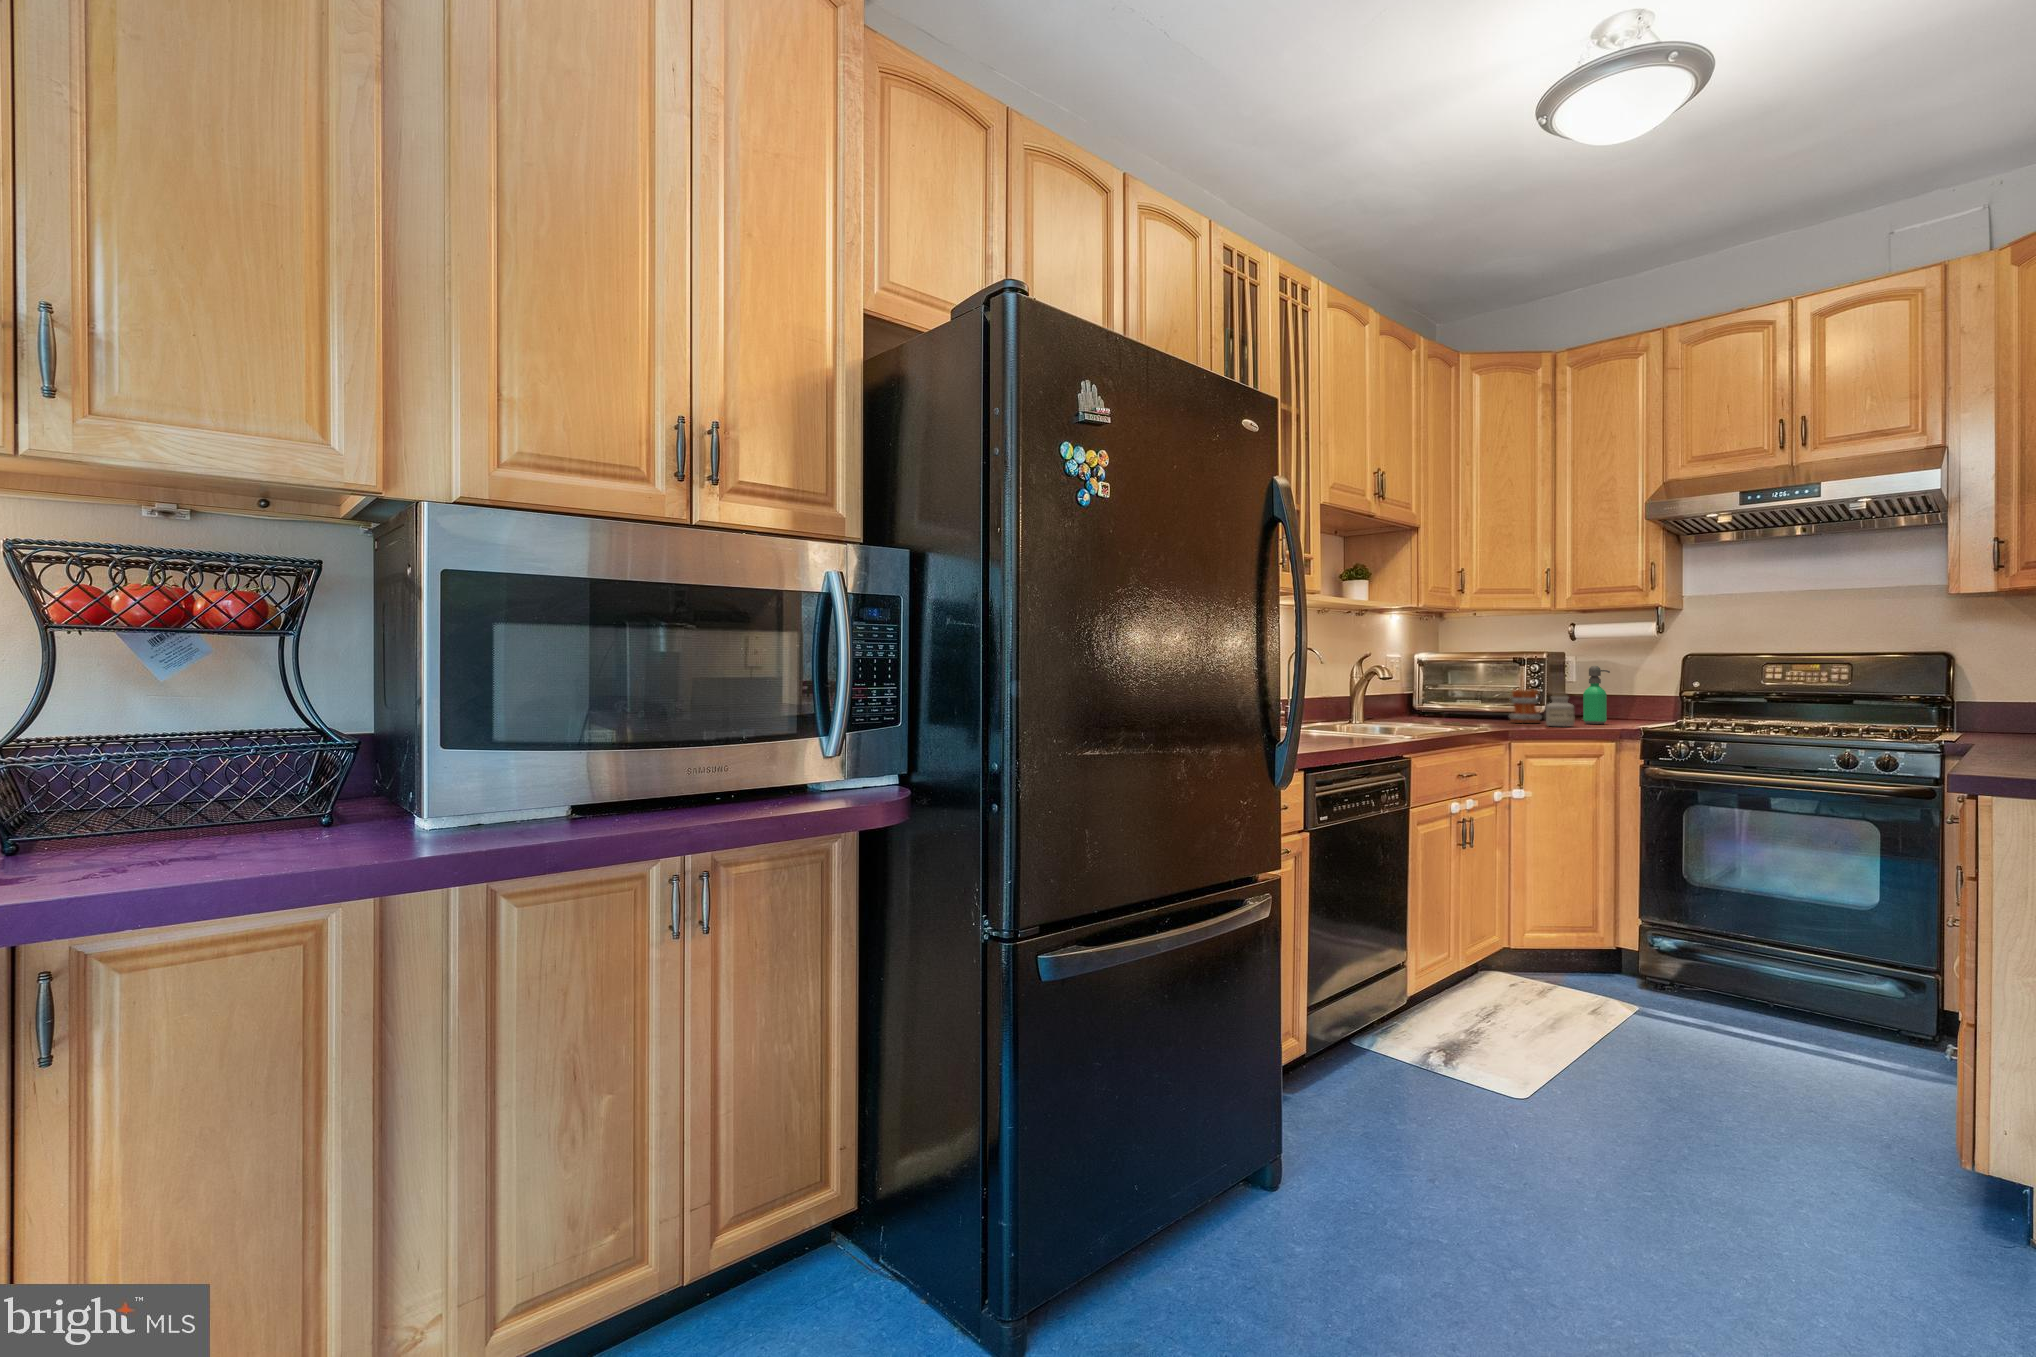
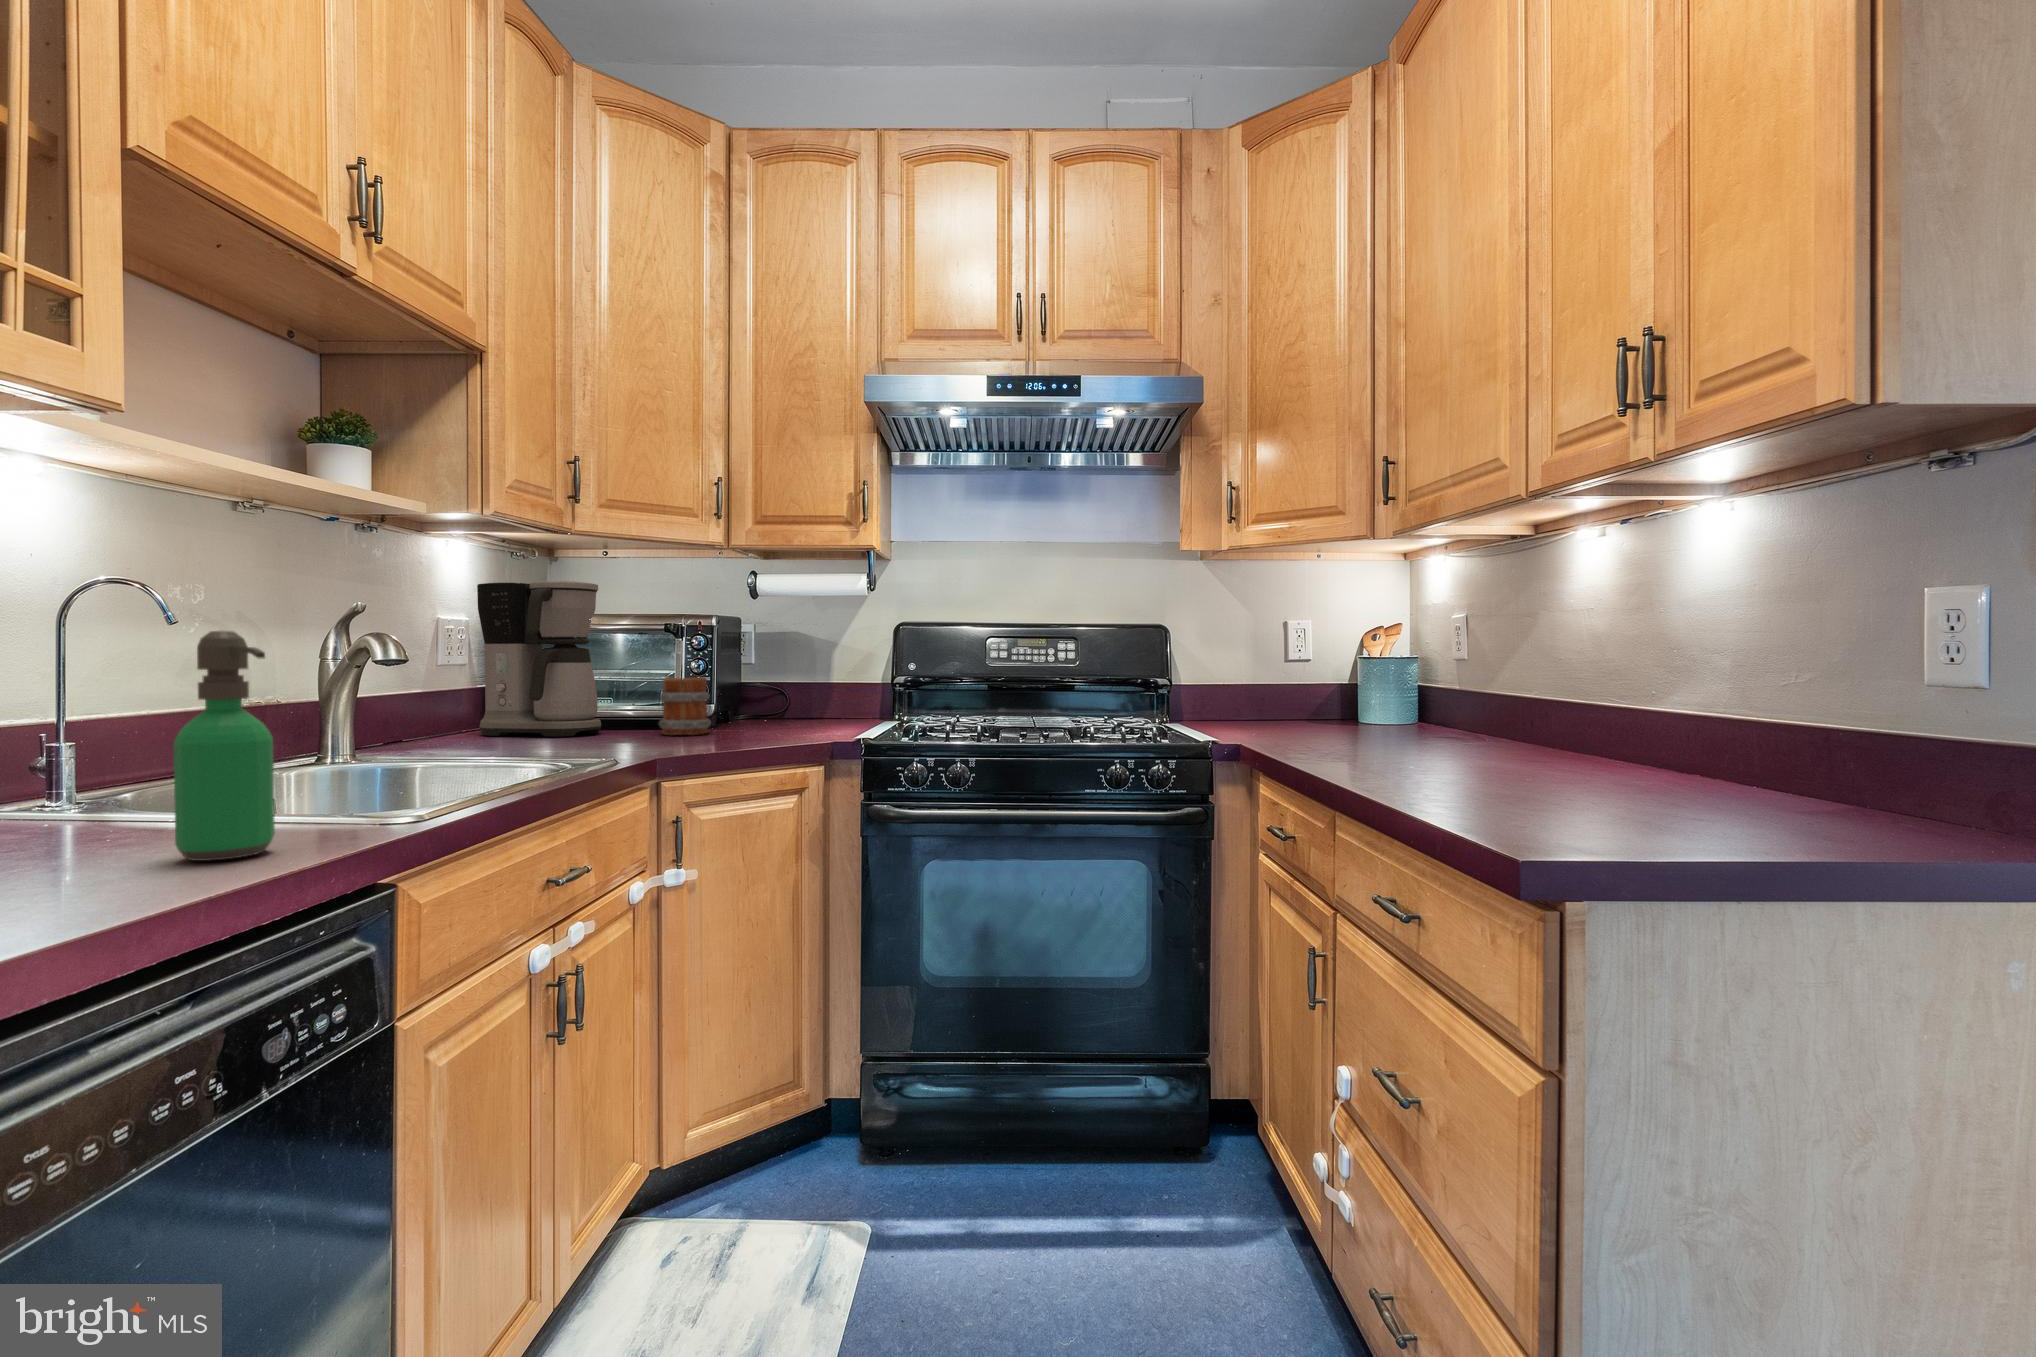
coffee maker: none [1406,636,1474,721] -> present [477,581,601,736]
soap dispenser: present [1583,666,1610,724] -> present [174,631,275,861]
jar: present [1546,693,1574,727] -> none [718,685,763,743]

